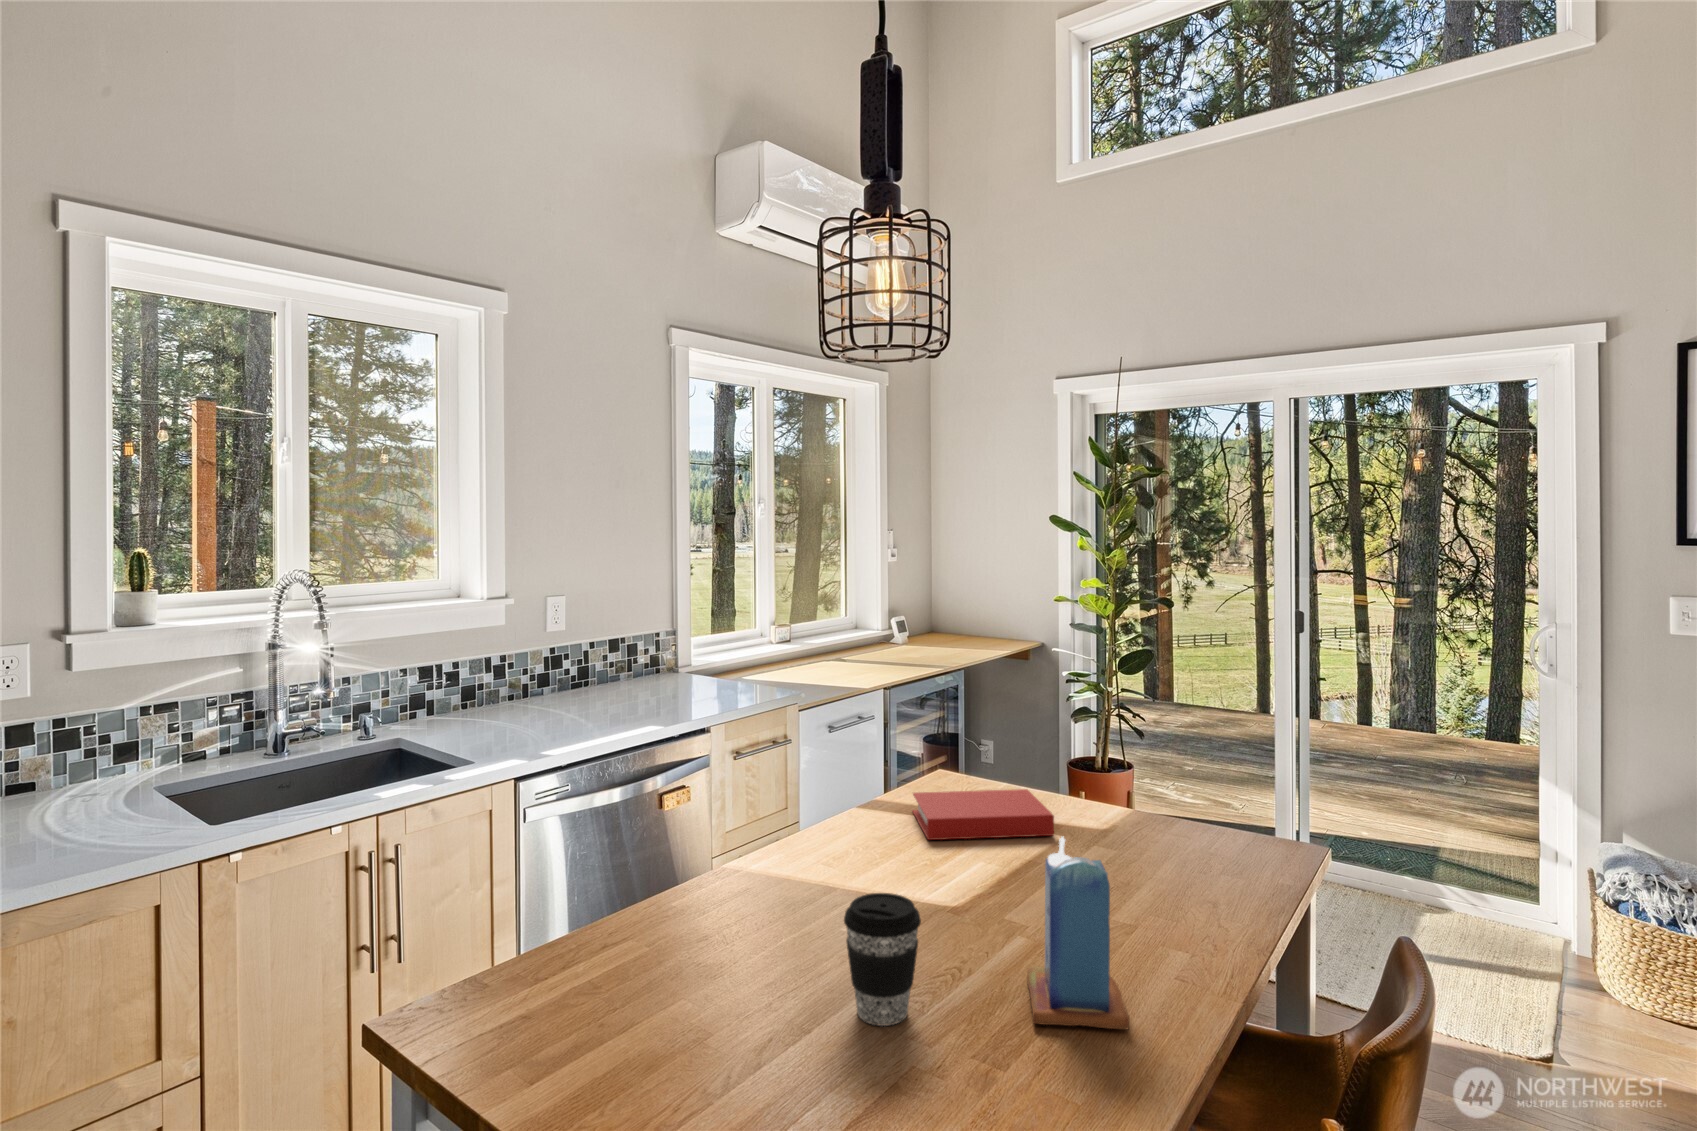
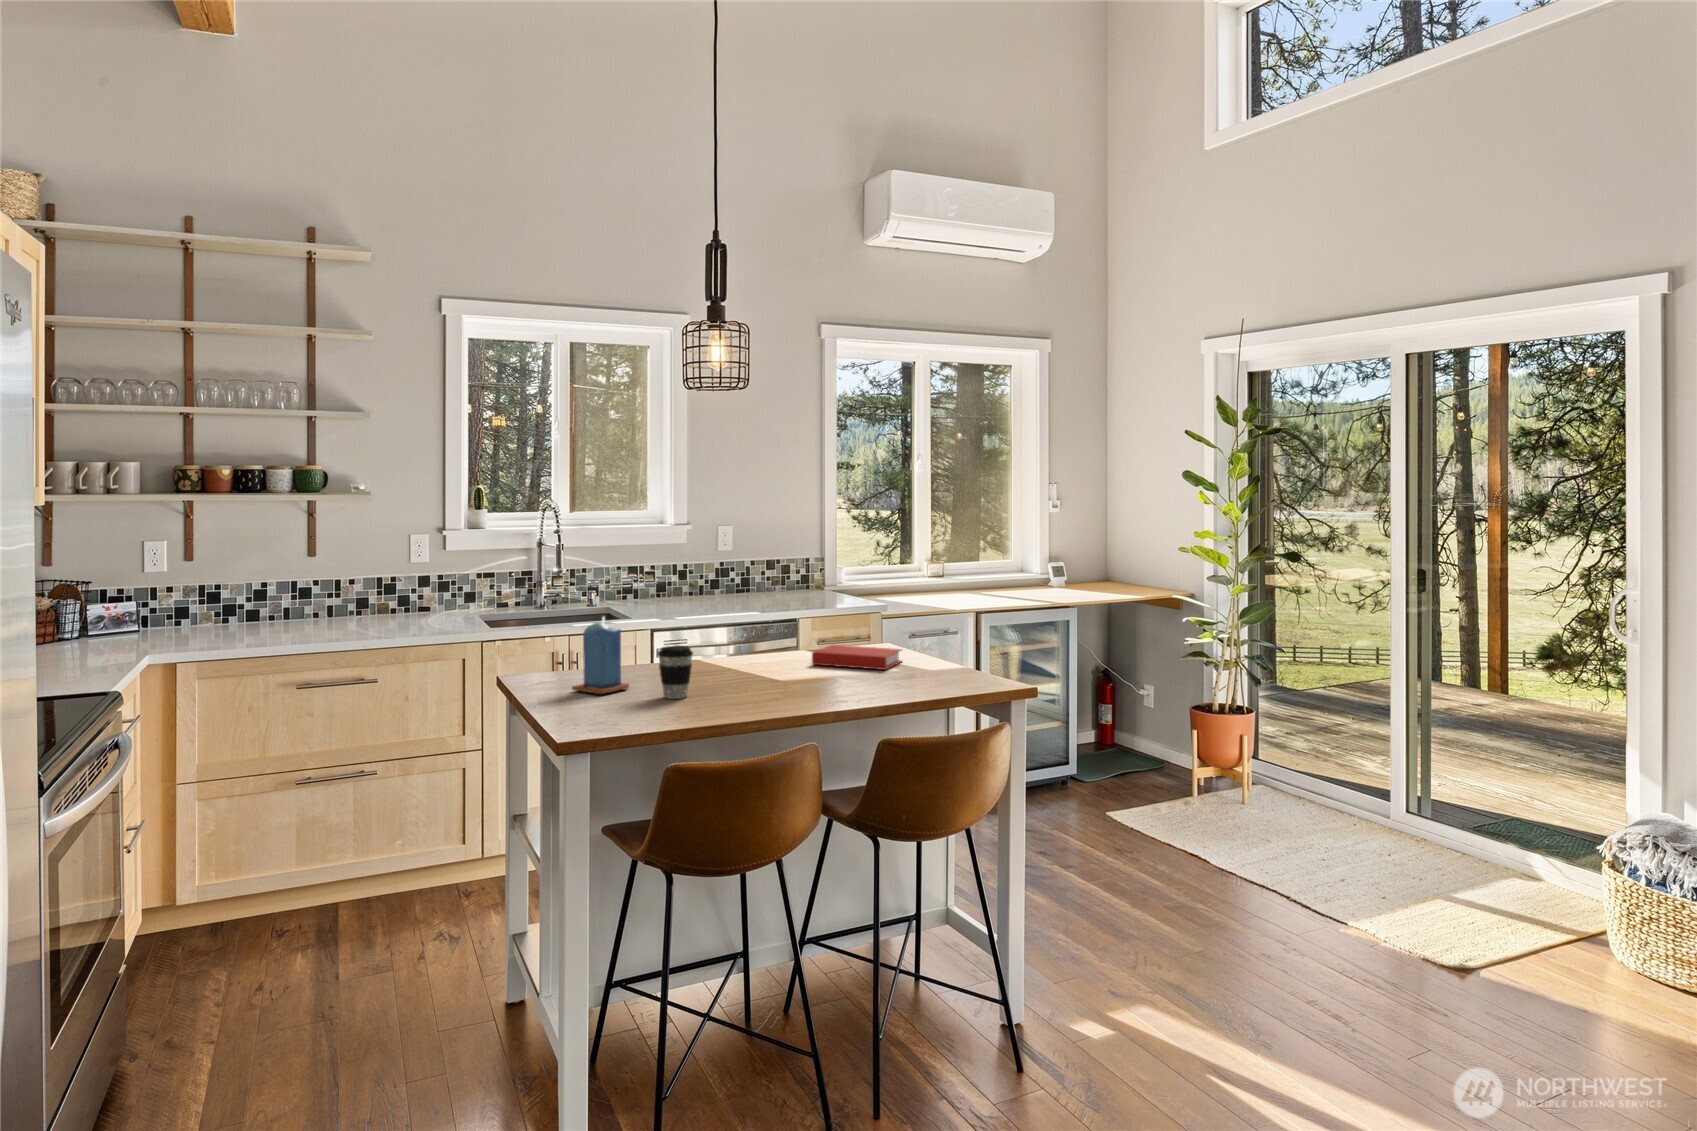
candle: present [1027,837,1129,1029] -> present [572,617,629,694]

